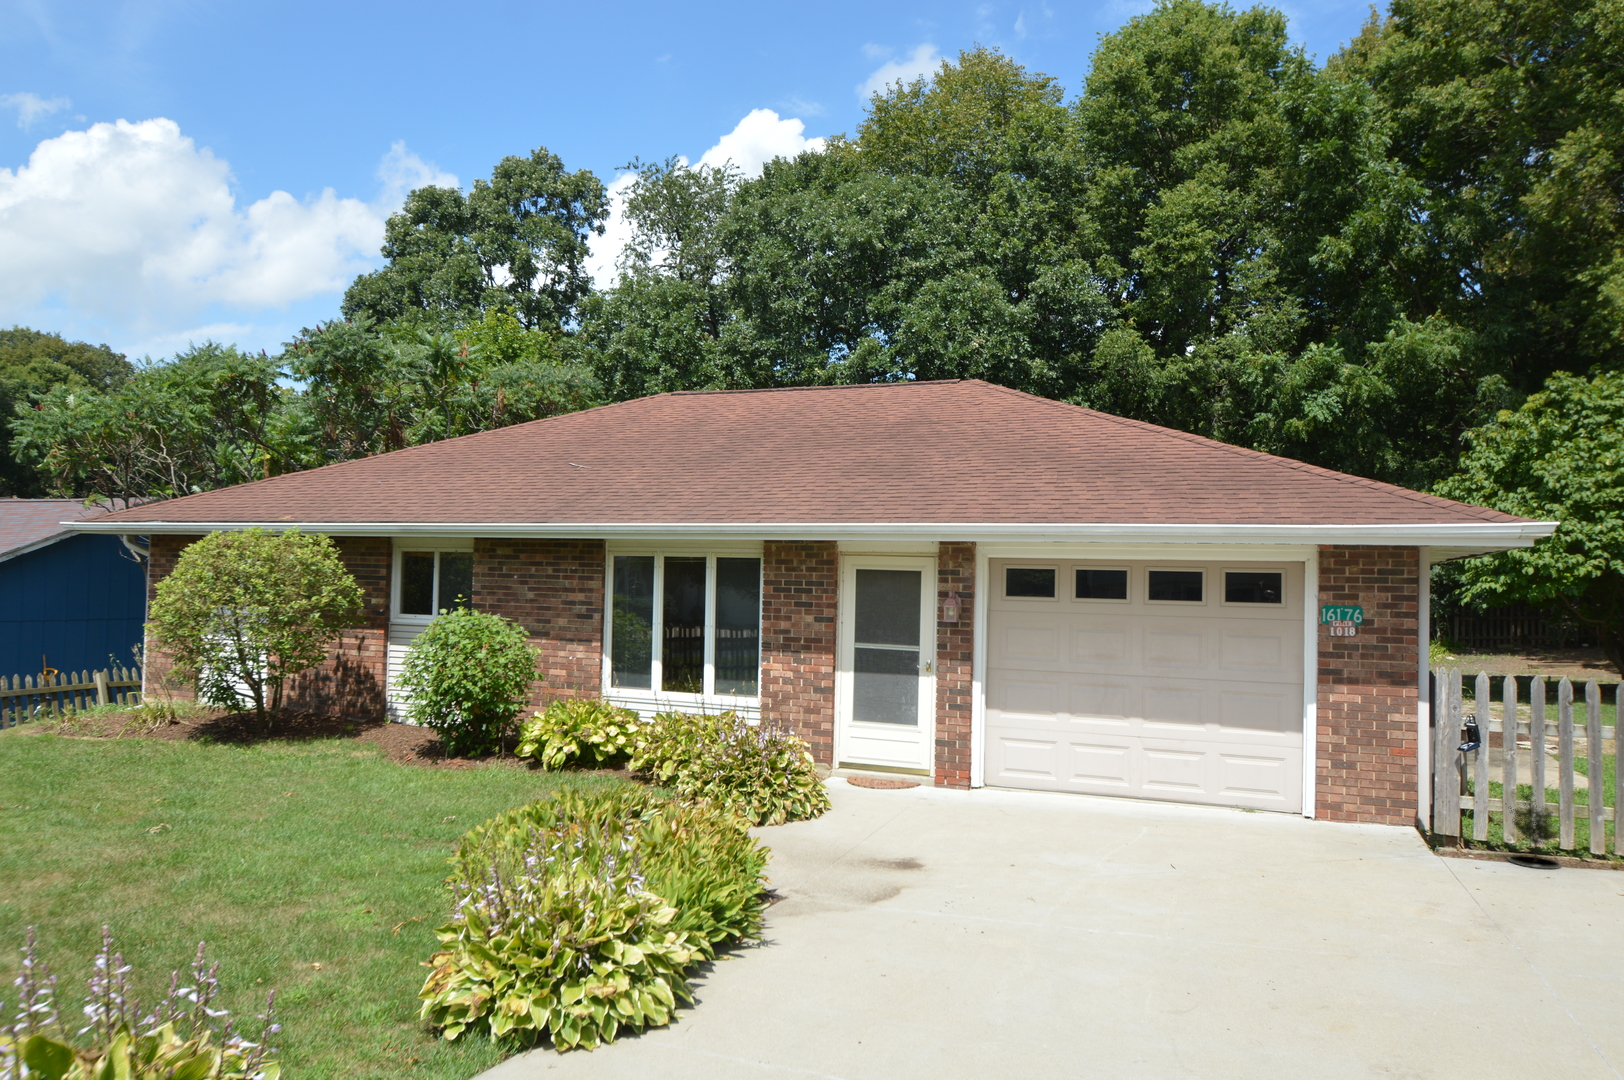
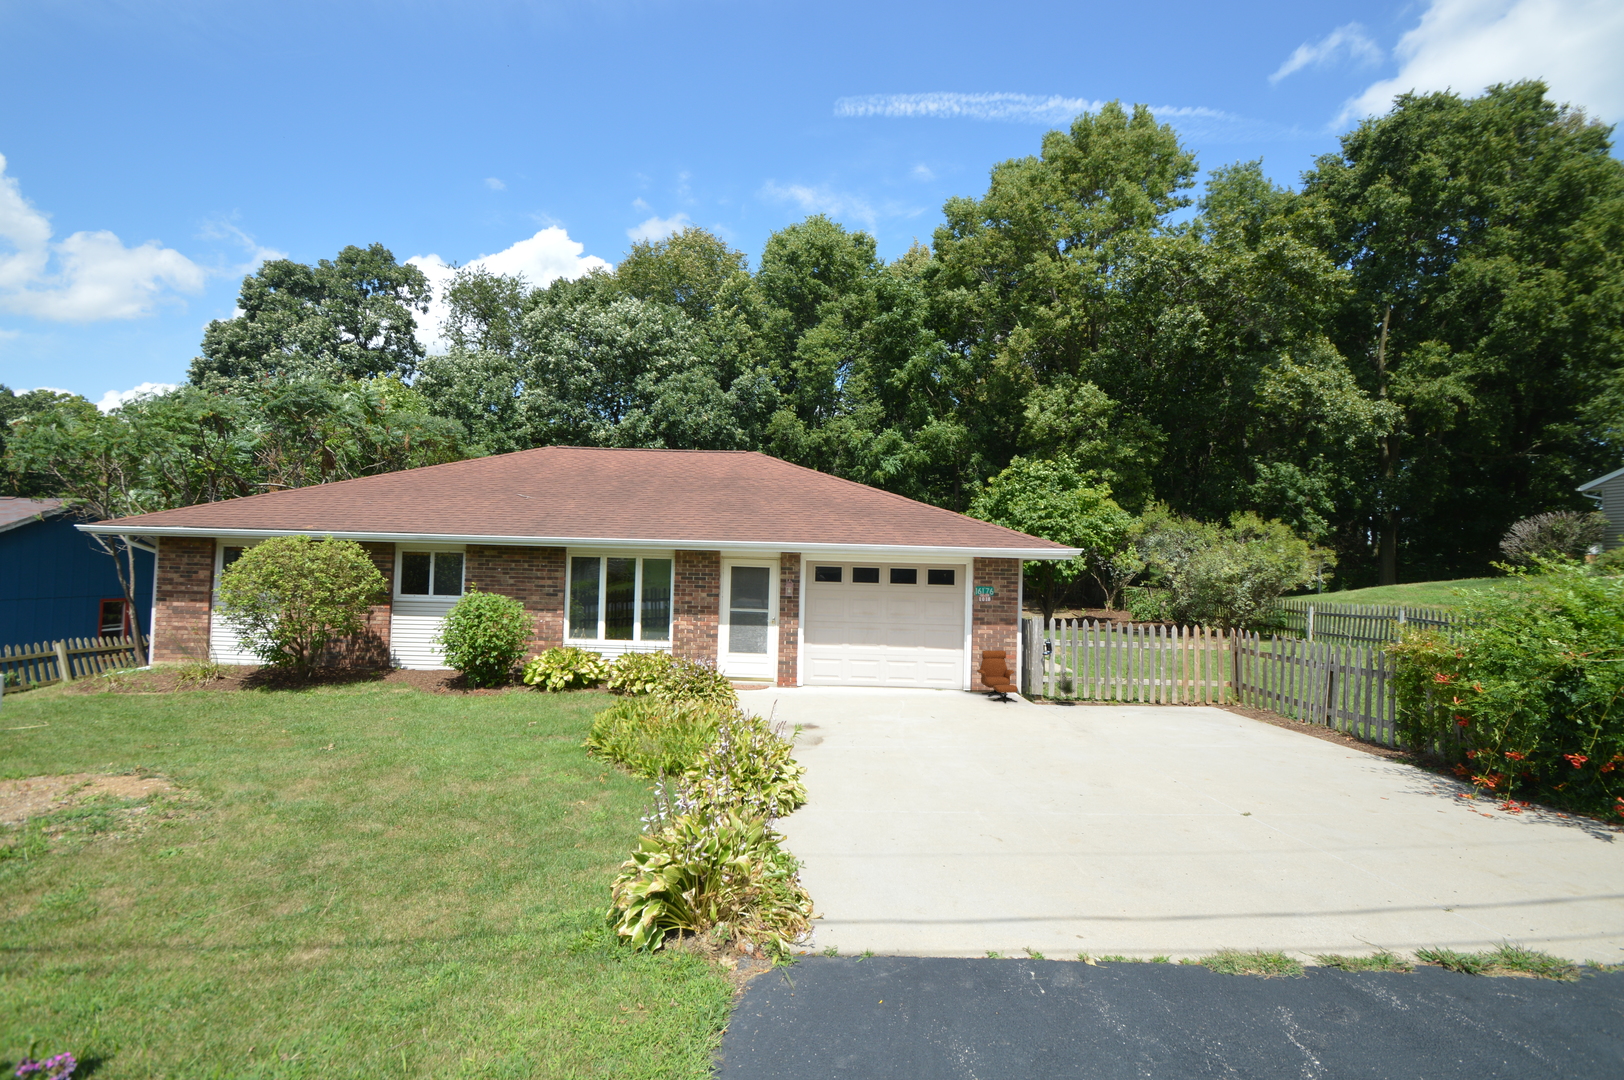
lounge chair: none [1326,738,1415,851] -> present [977,650,1018,703]

